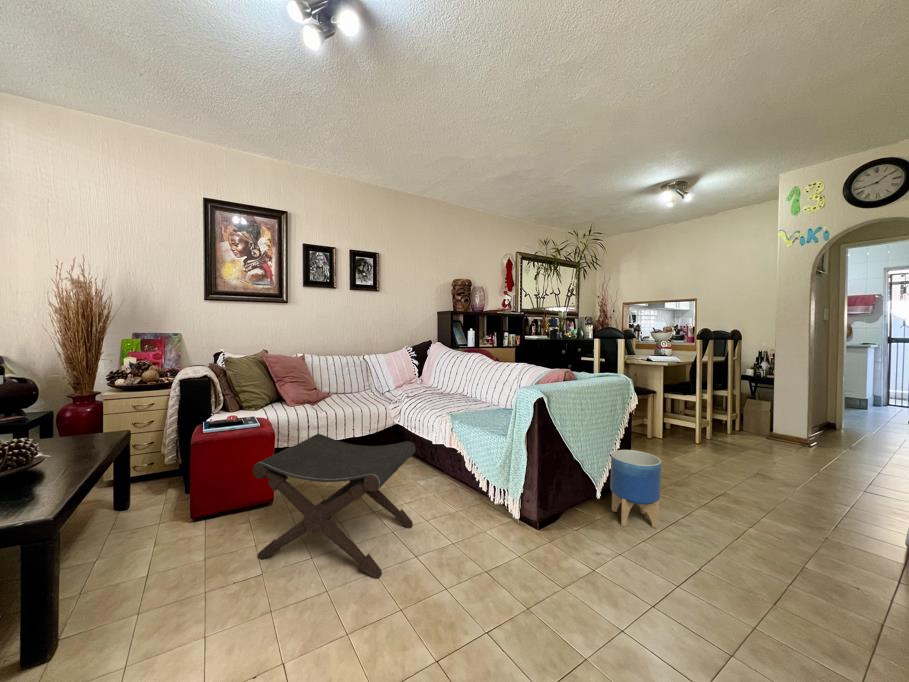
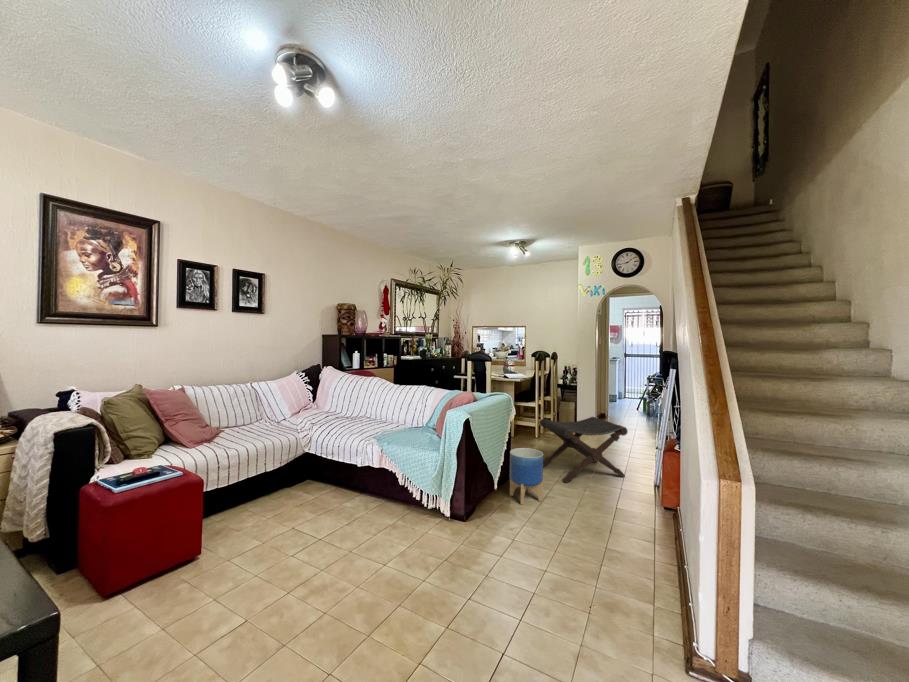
footstool: present [253,434,415,579] -> present [540,417,628,483]

